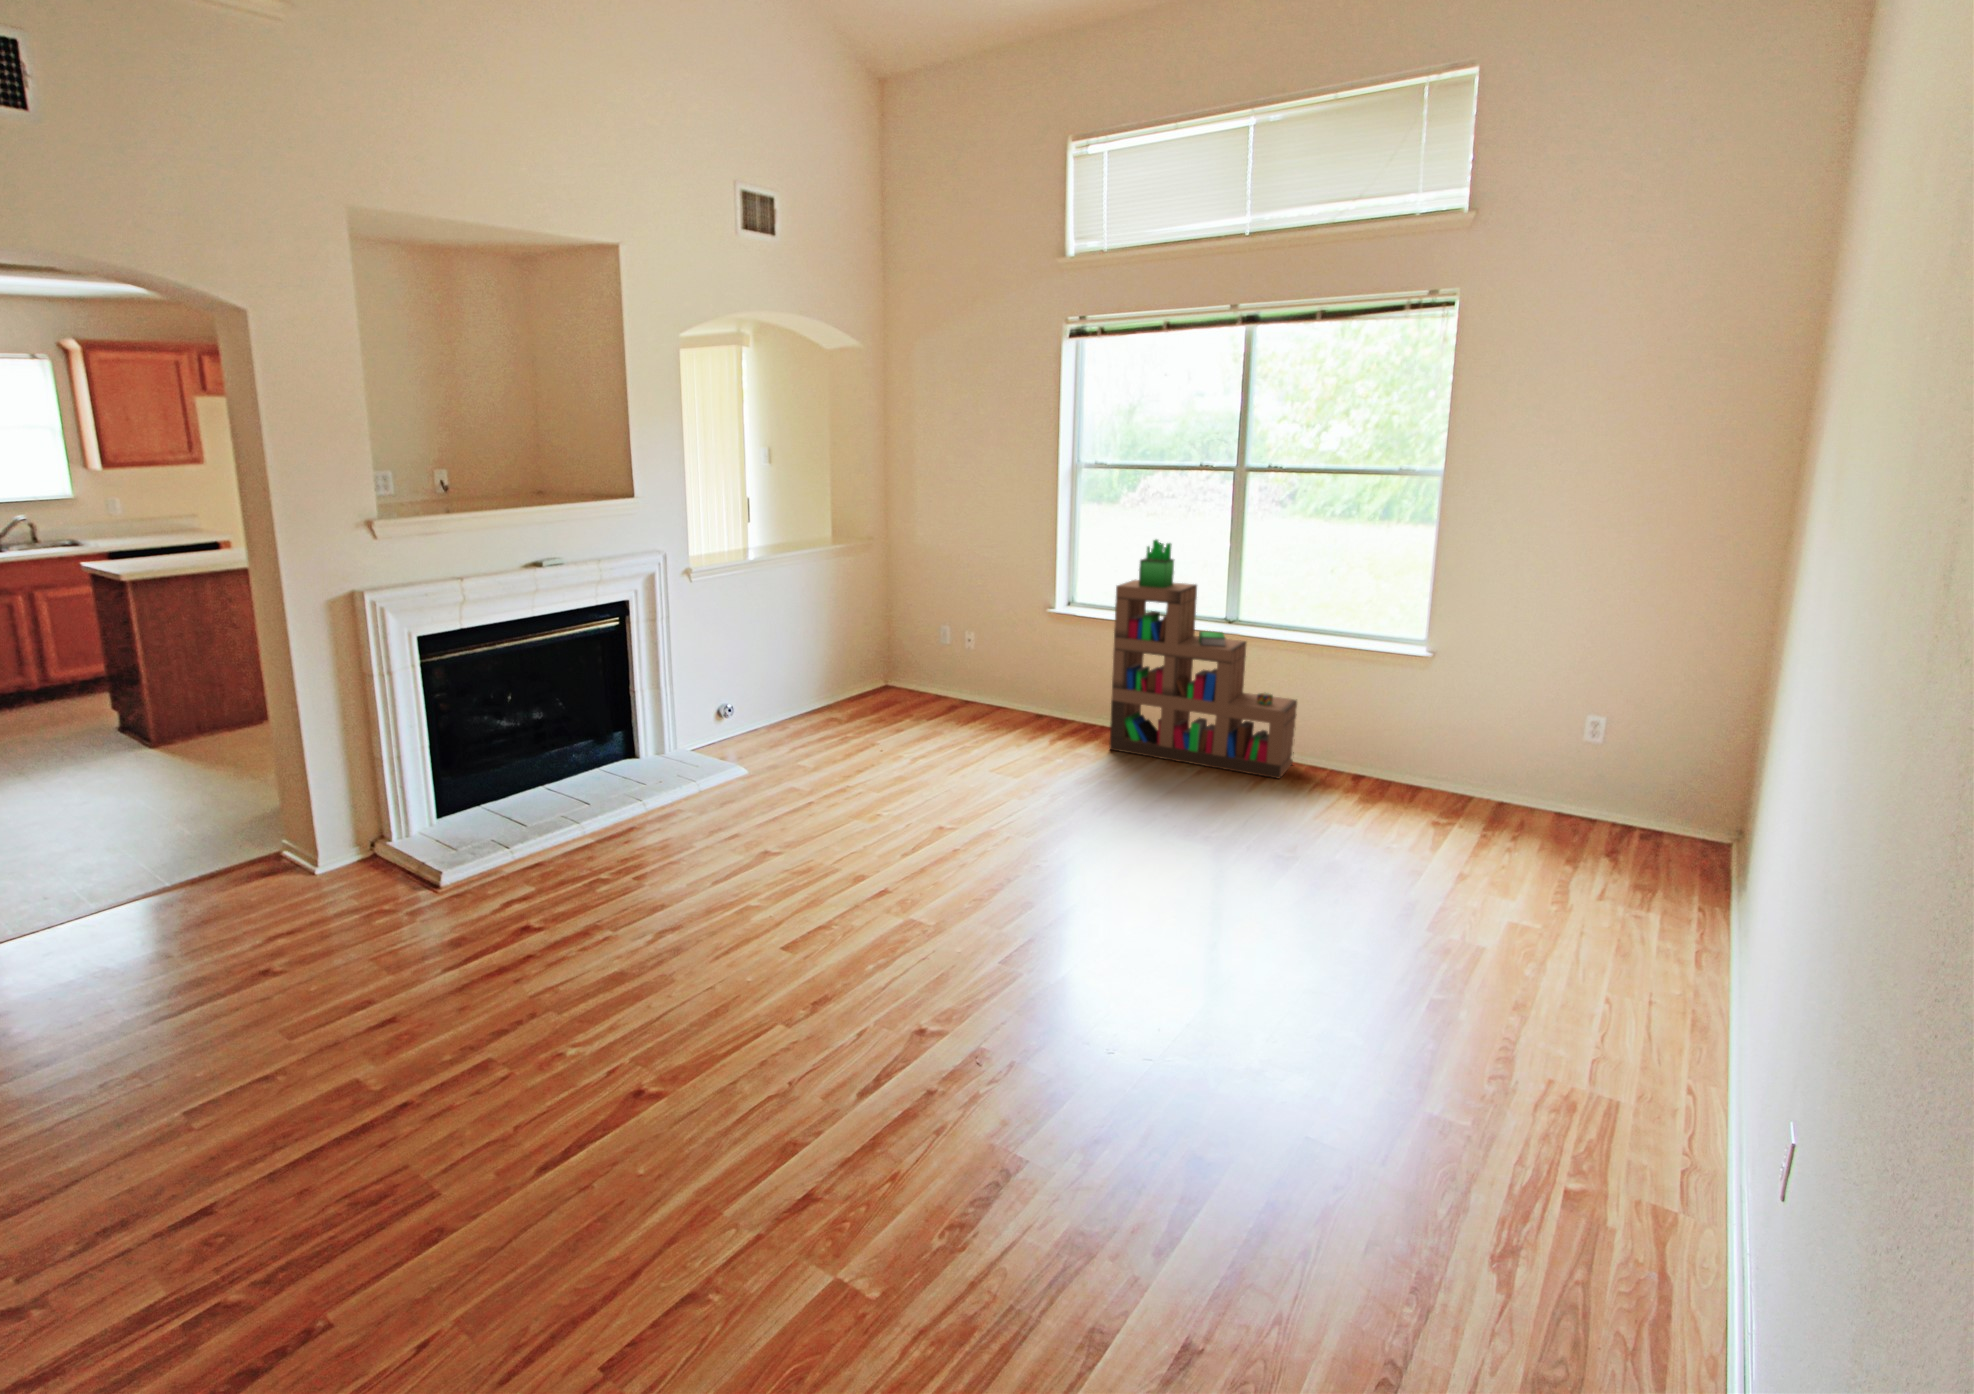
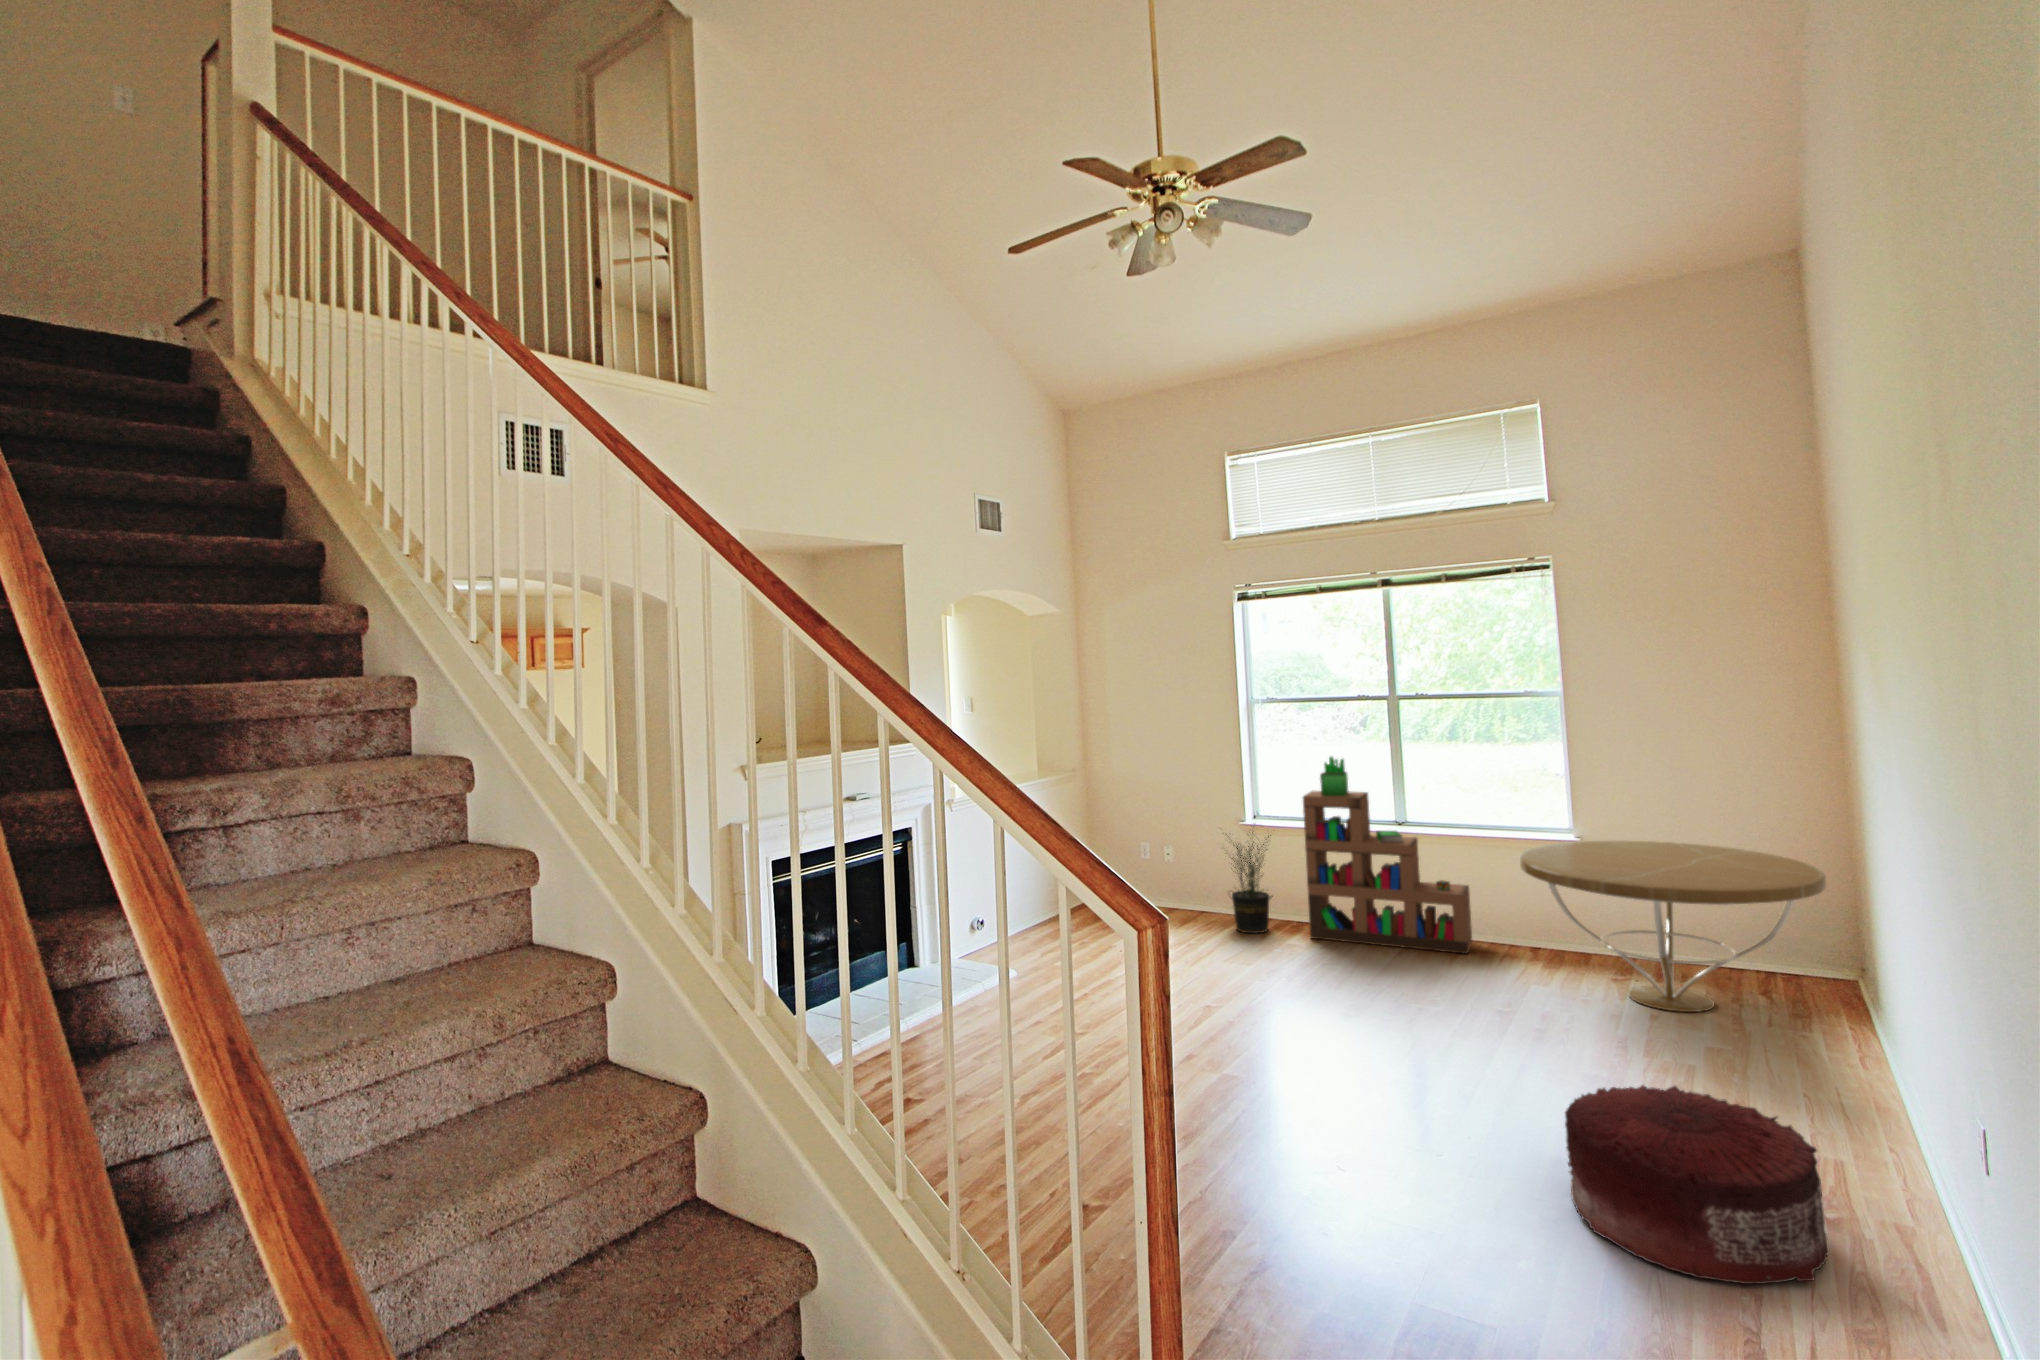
potted plant: none [1018,612,1085,741] -> present [1228,832,1273,933]
coffee table: none [1340,657,1707,869] -> present [1520,841,1826,1012]
pouf: none [1234,996,1560,1300] -> present [1565,1085,1830,1284]

